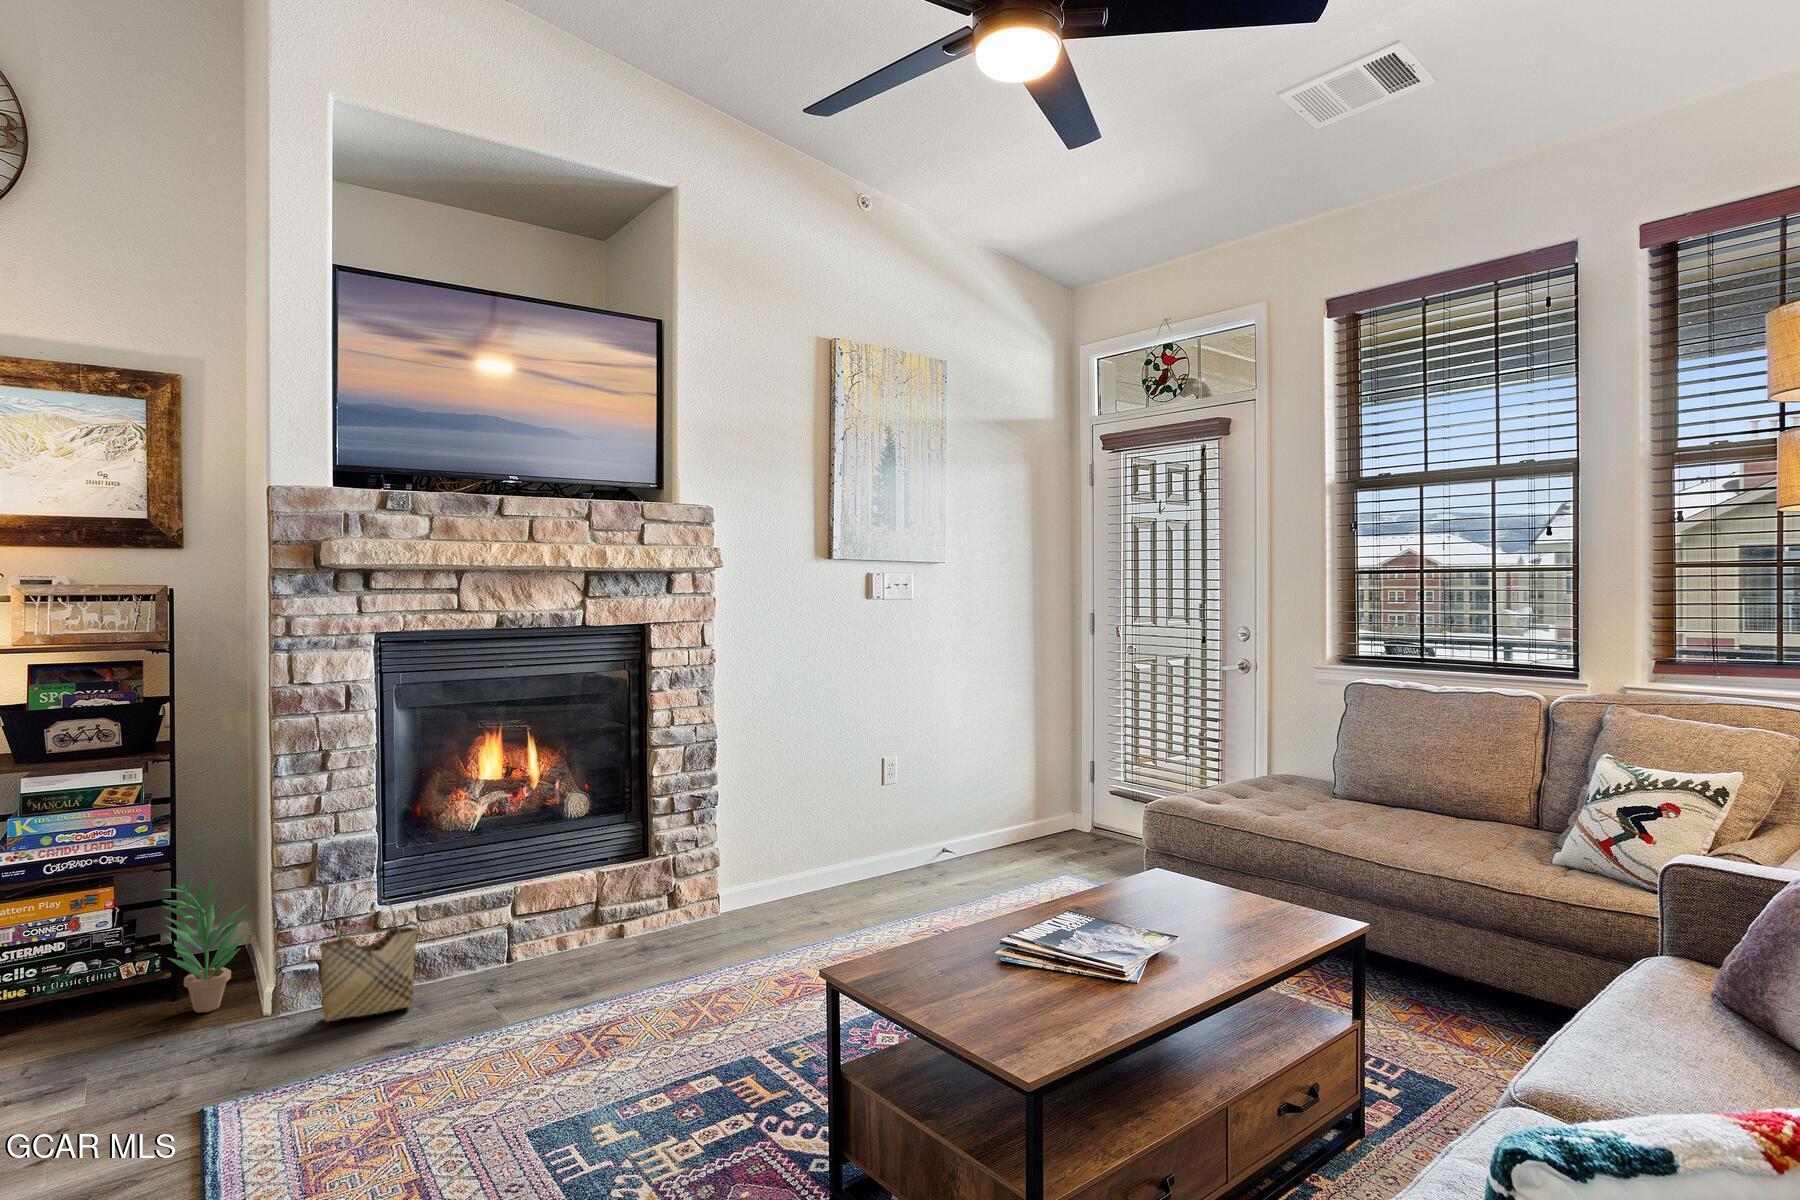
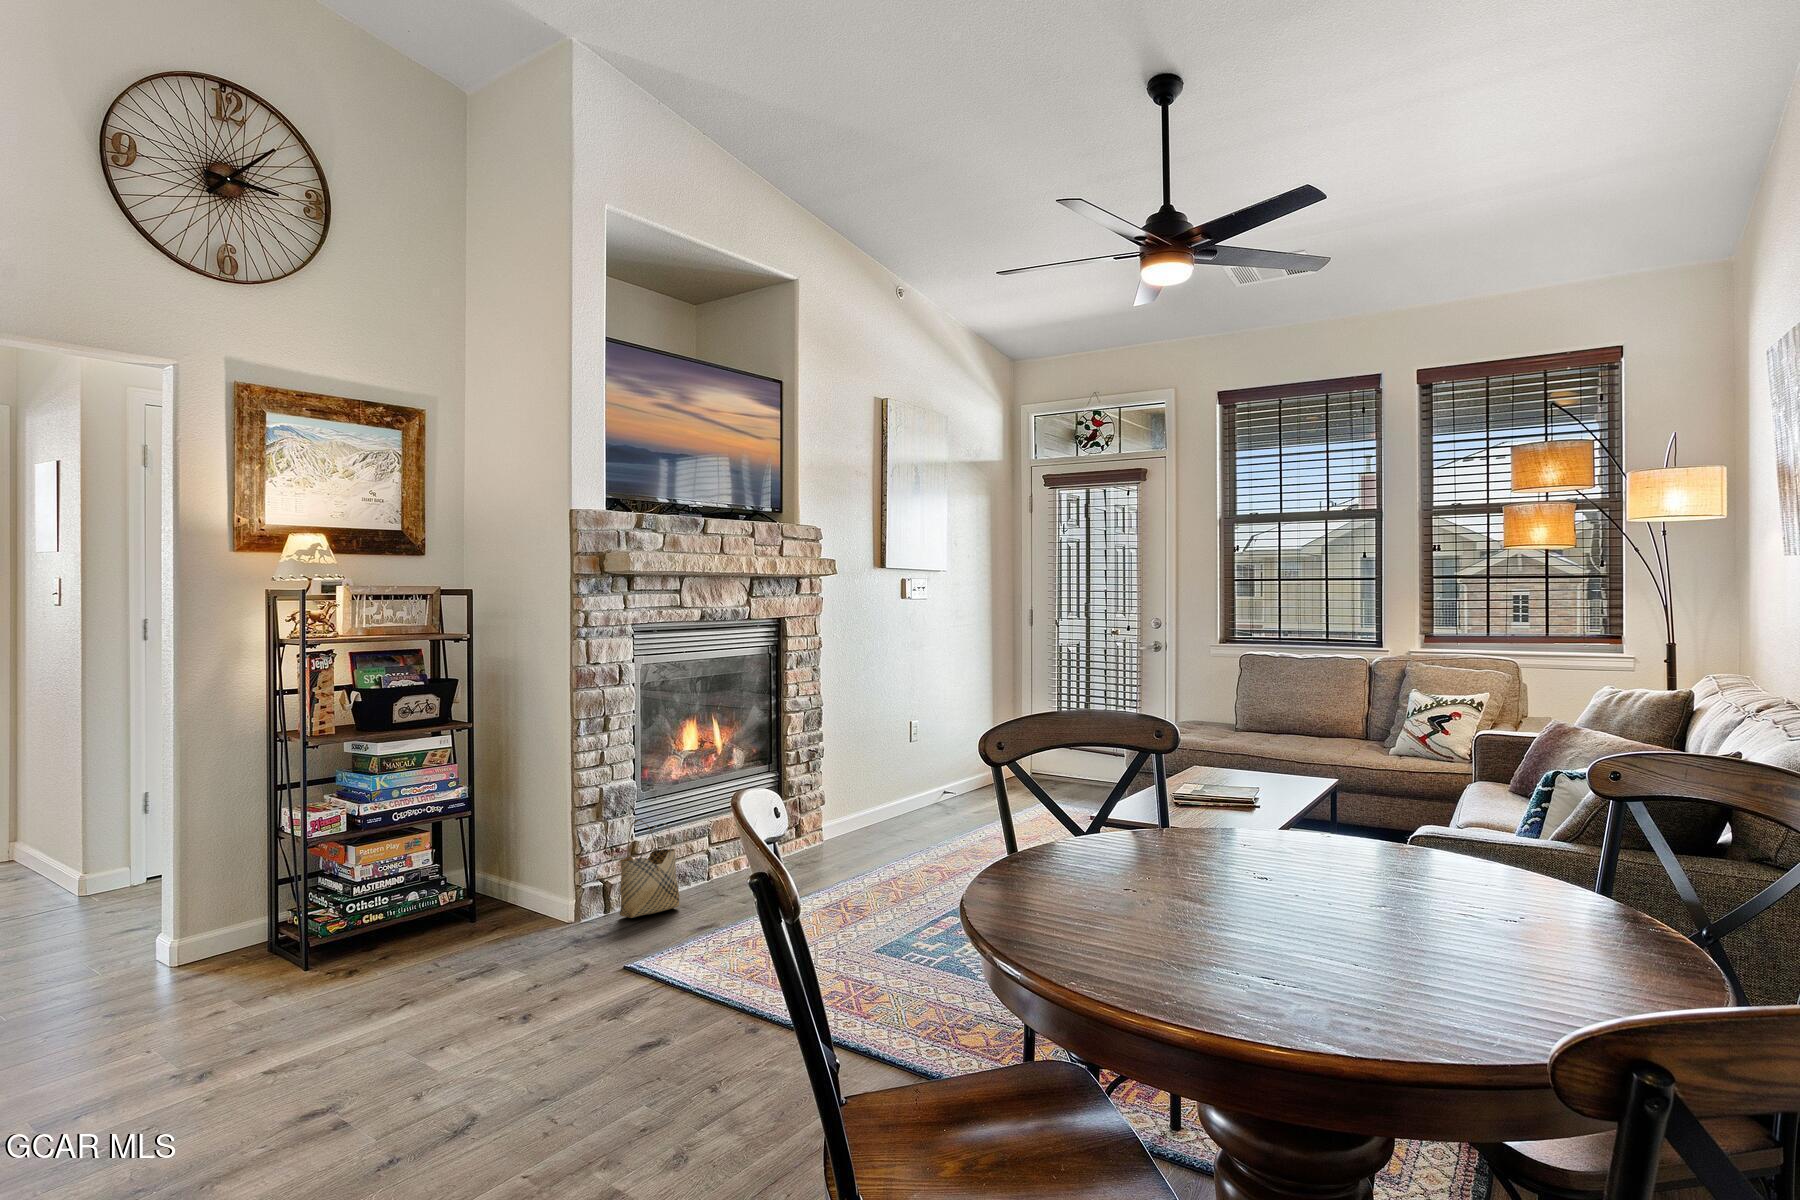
potted plant: present [163,873,247,1013] -> none [480,815,547,925]

